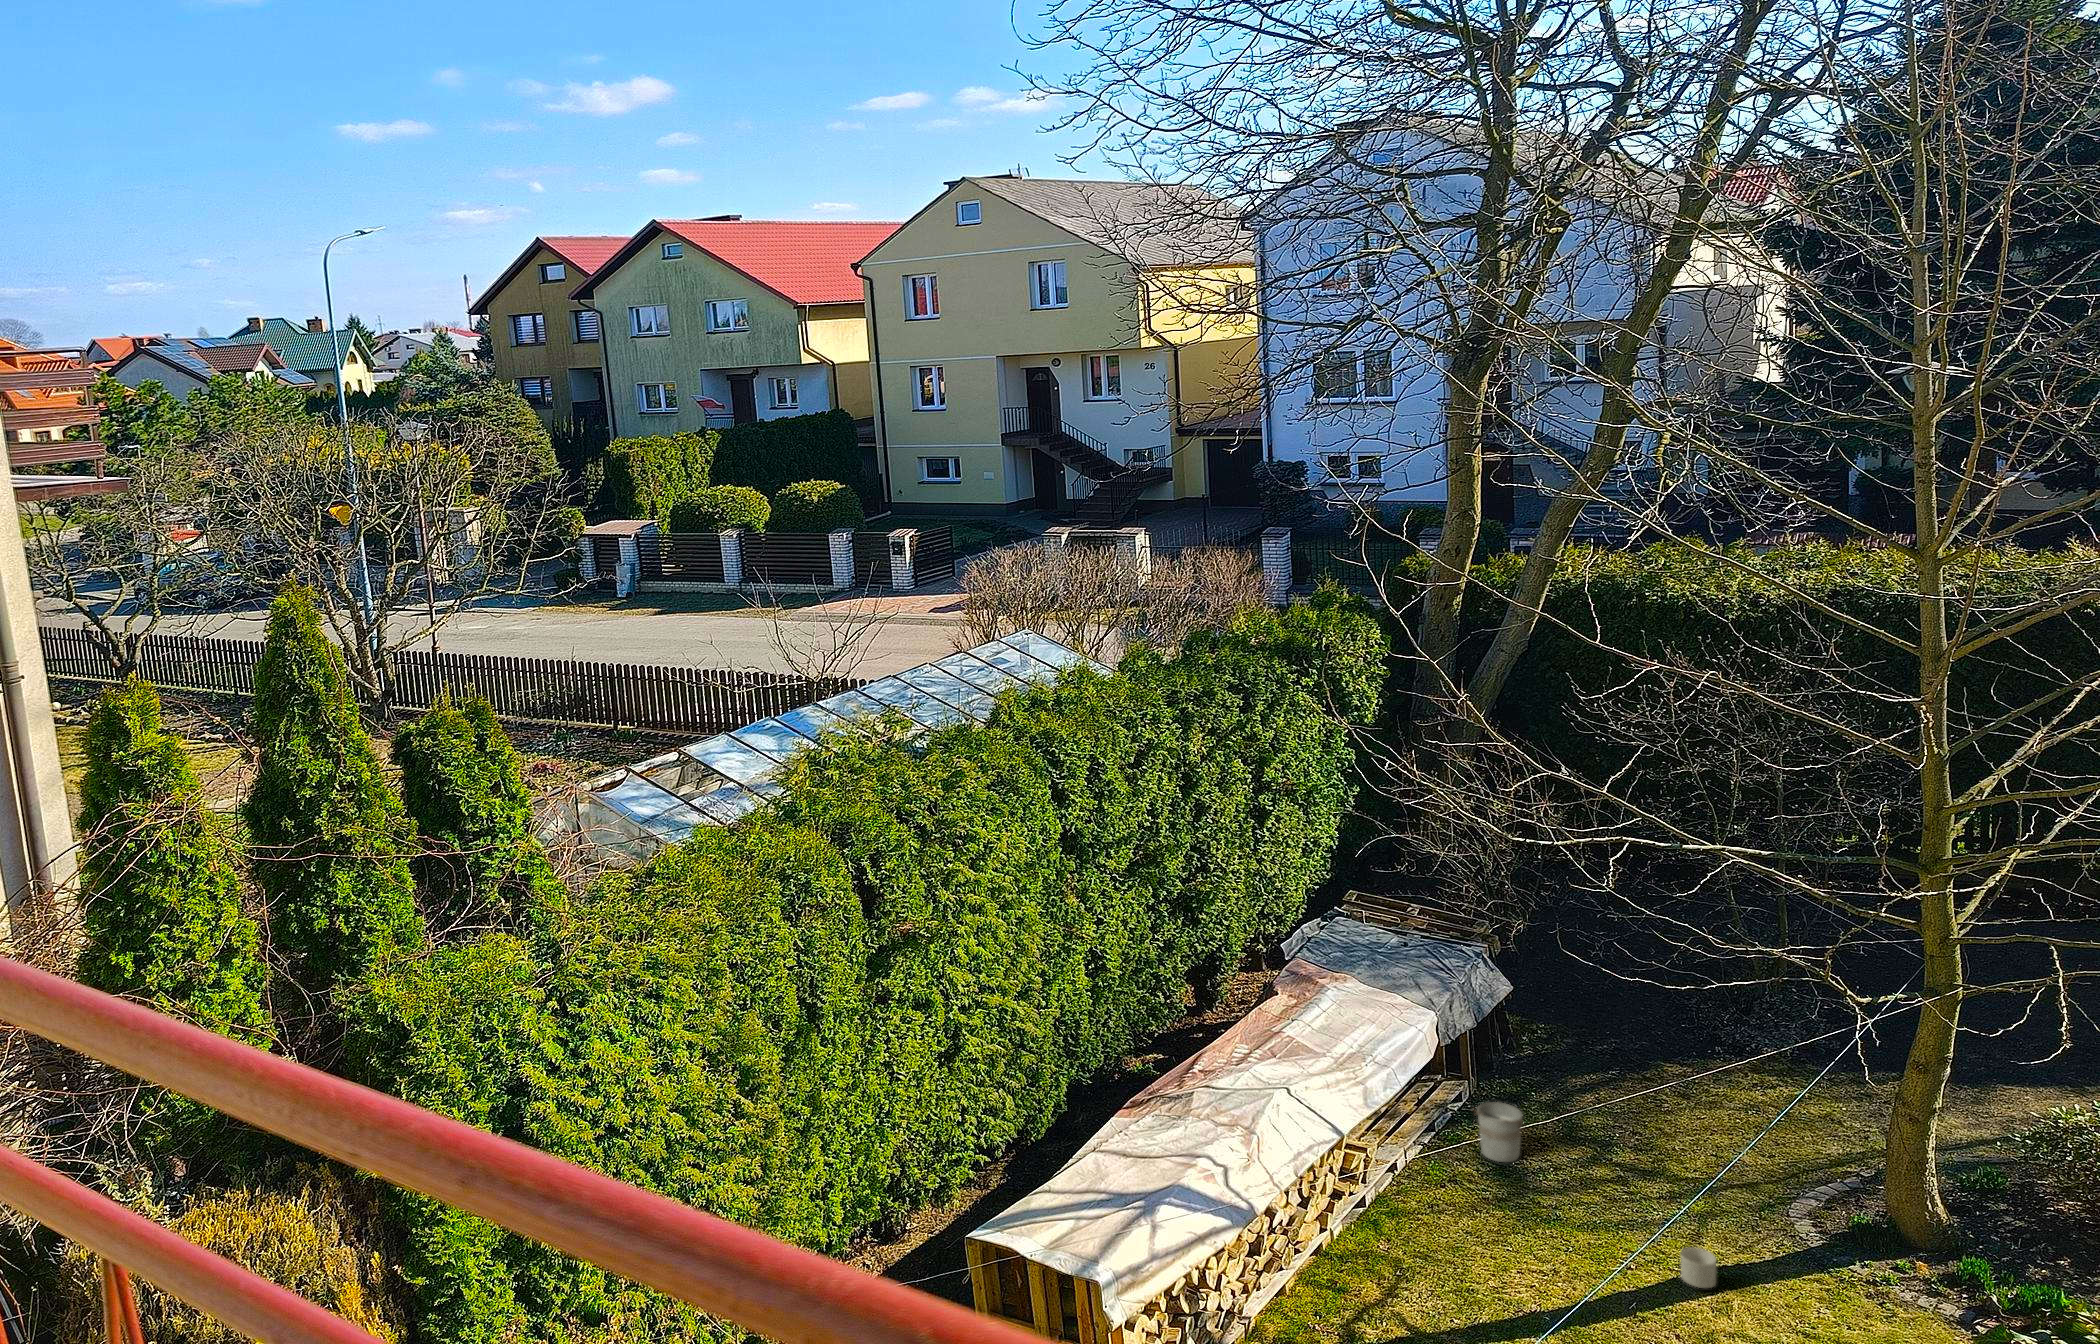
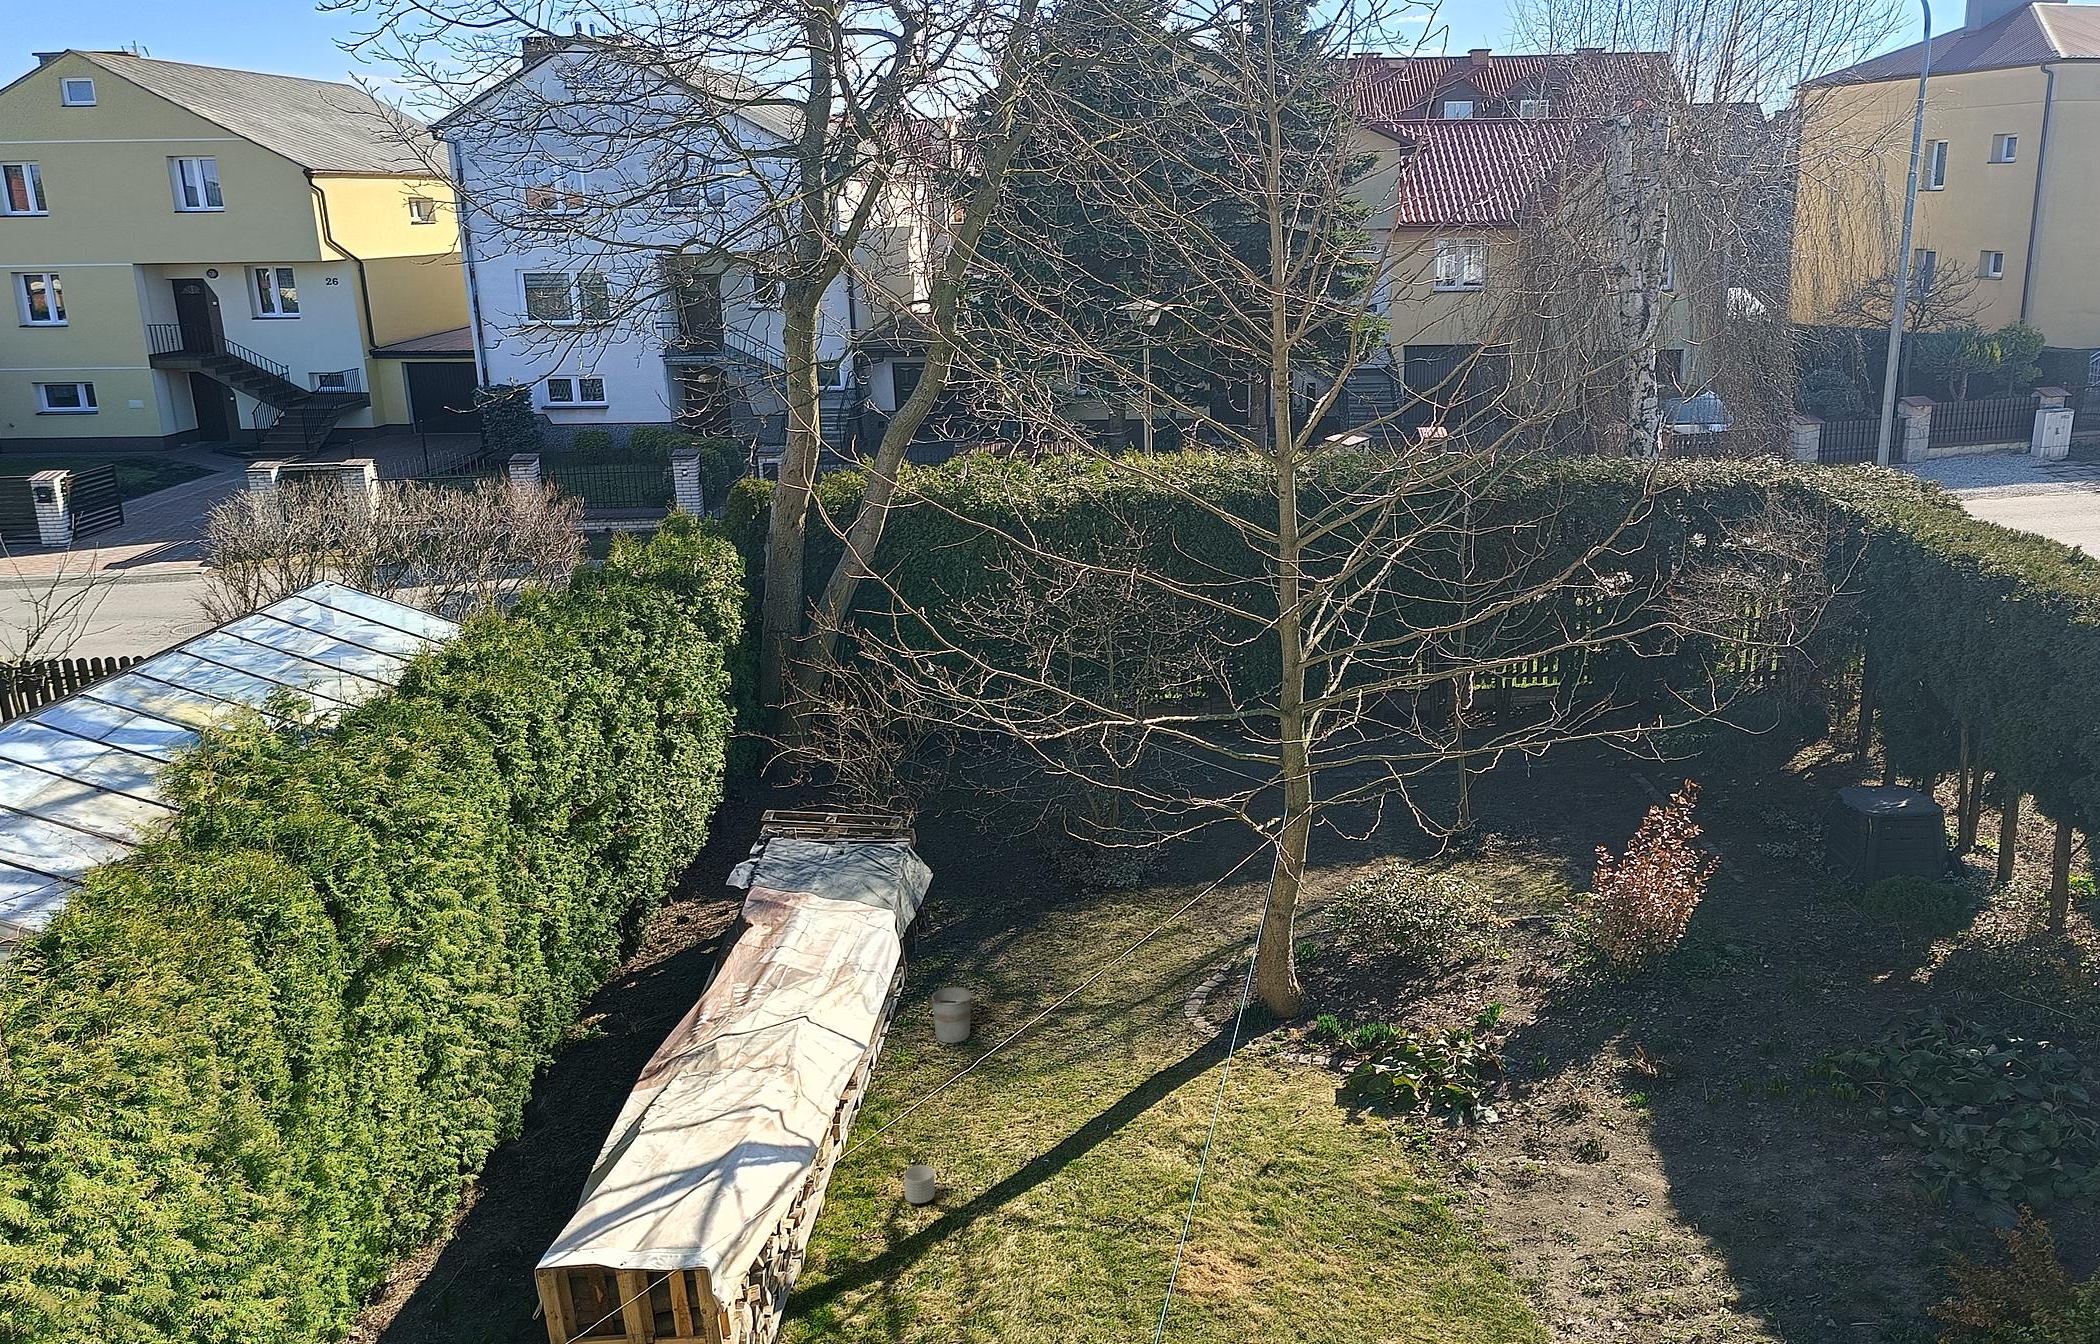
planter: present [1681,1247,1716,1288] -> present [904,1165,935,1203]

